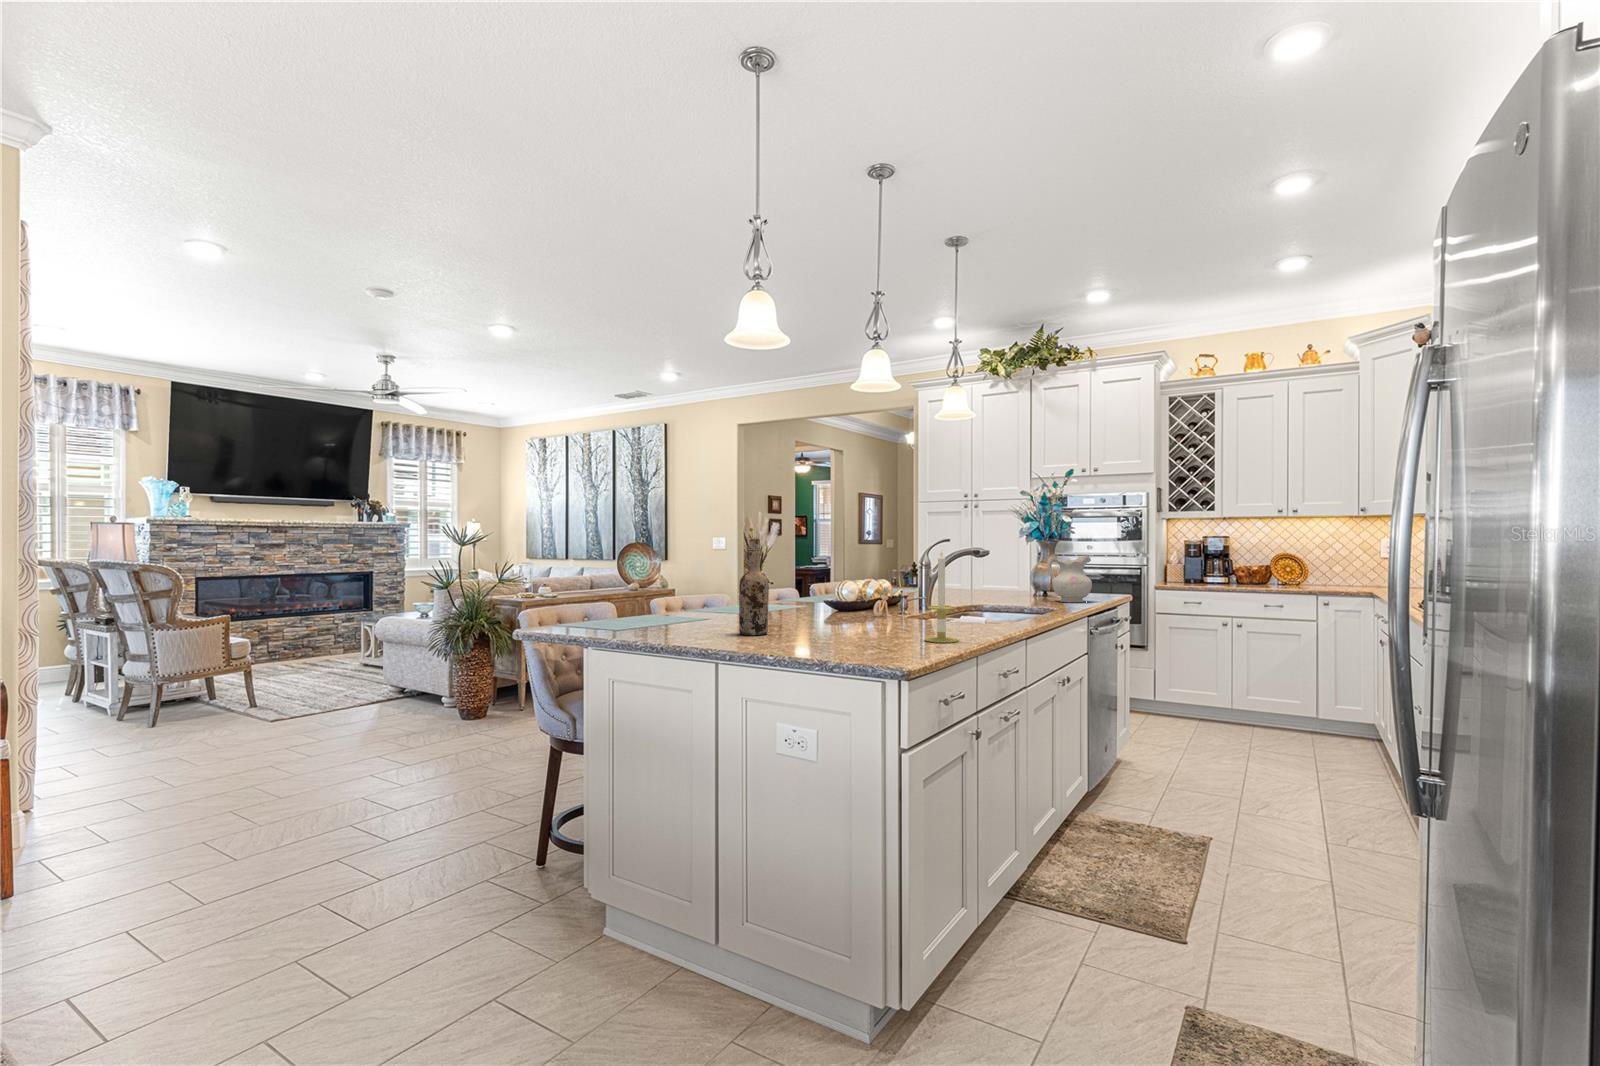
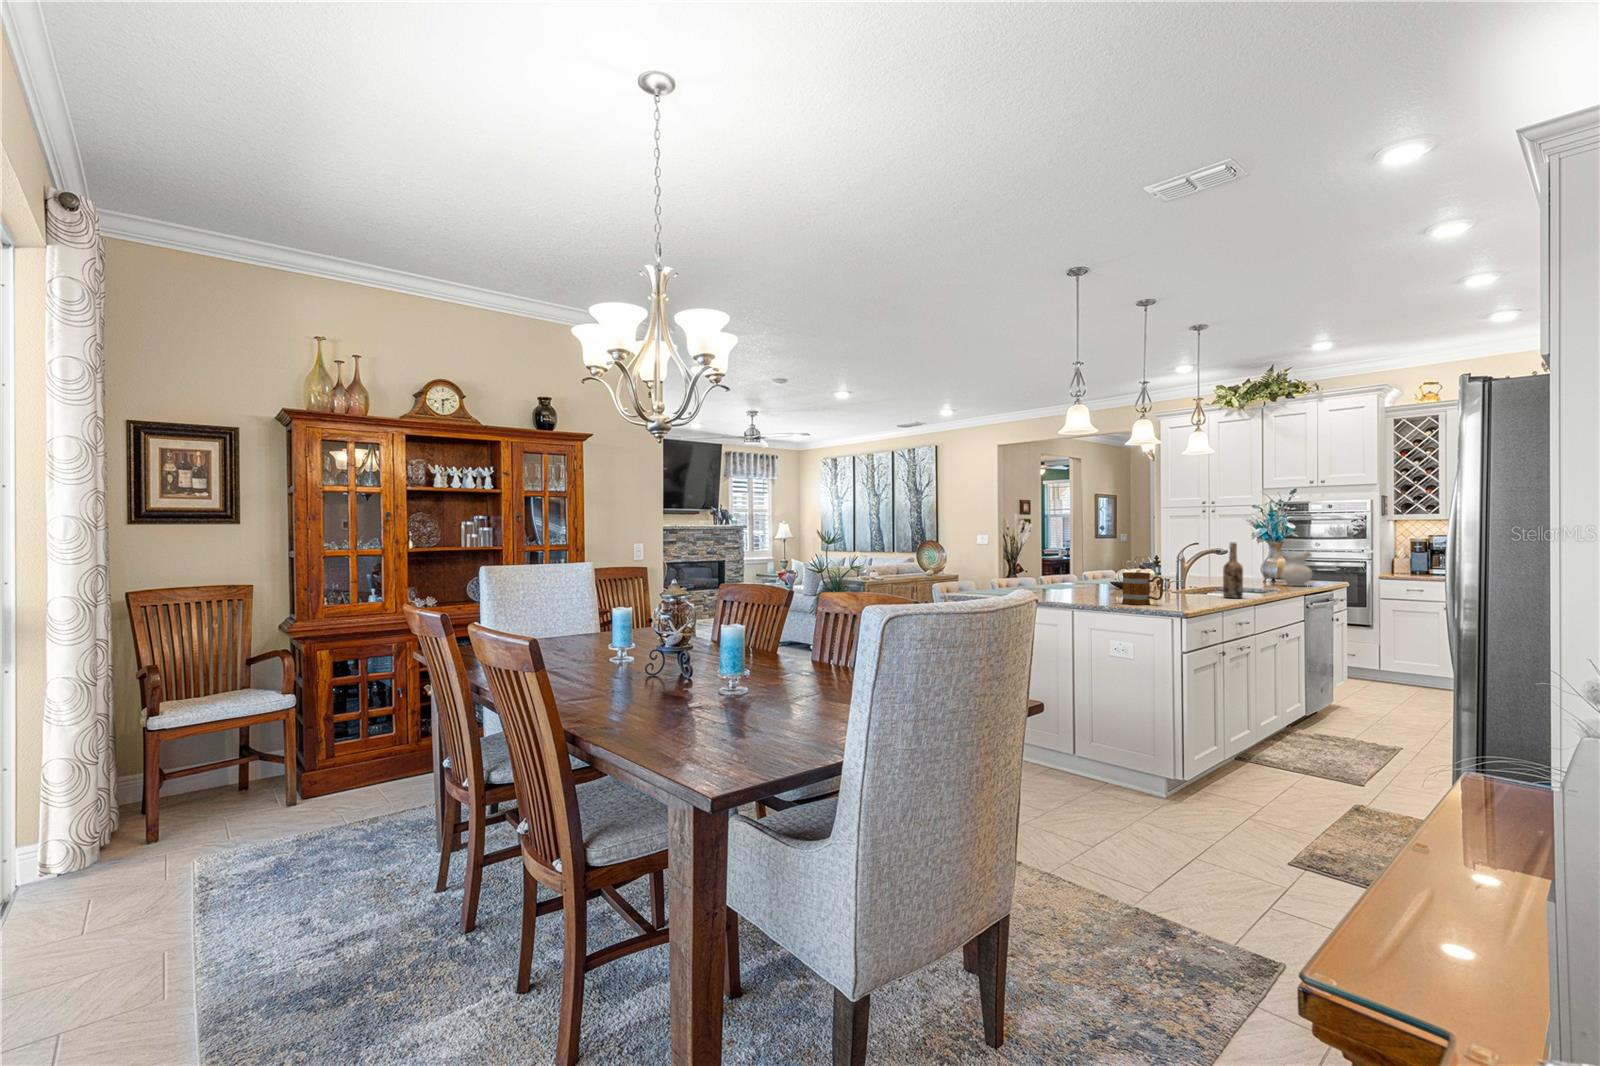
wine bottle: present [739,539,769,635] -> present [1223,542,1243,598]
candle: present [925,551,958,643] -> none [1189,549,1211,602]
mug: none [807,592,876,654] -> present [1122,572,1164,605]

